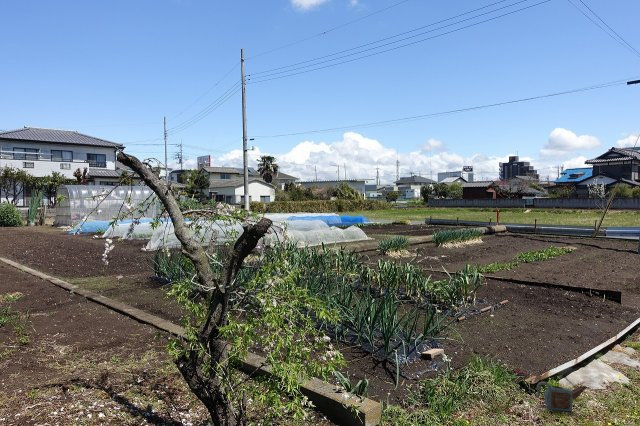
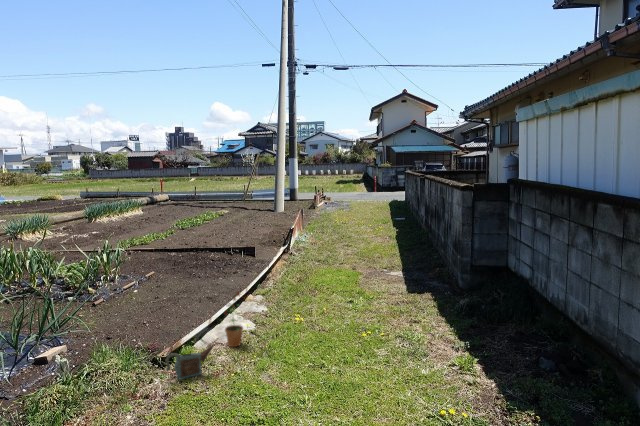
potted plant: none [594,336,618,395] -> present [224,291,243,347]

